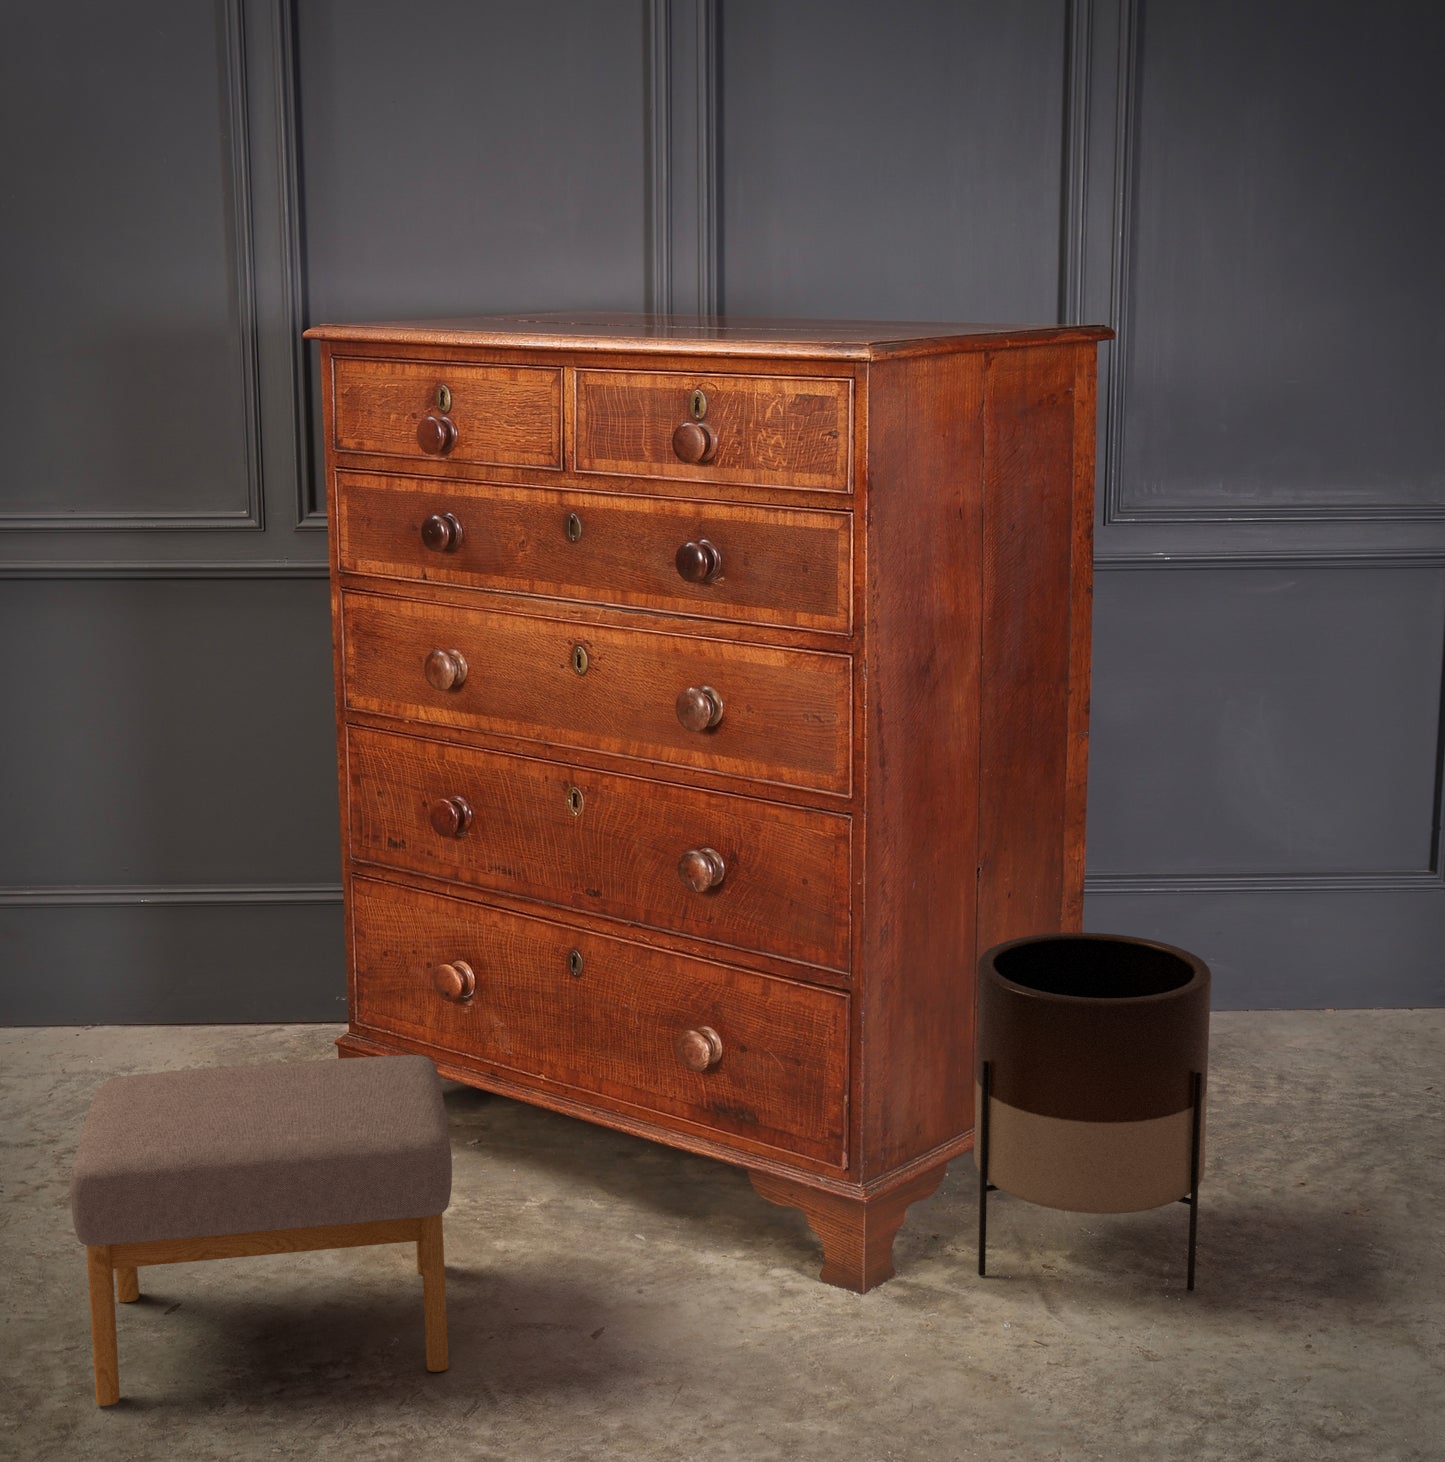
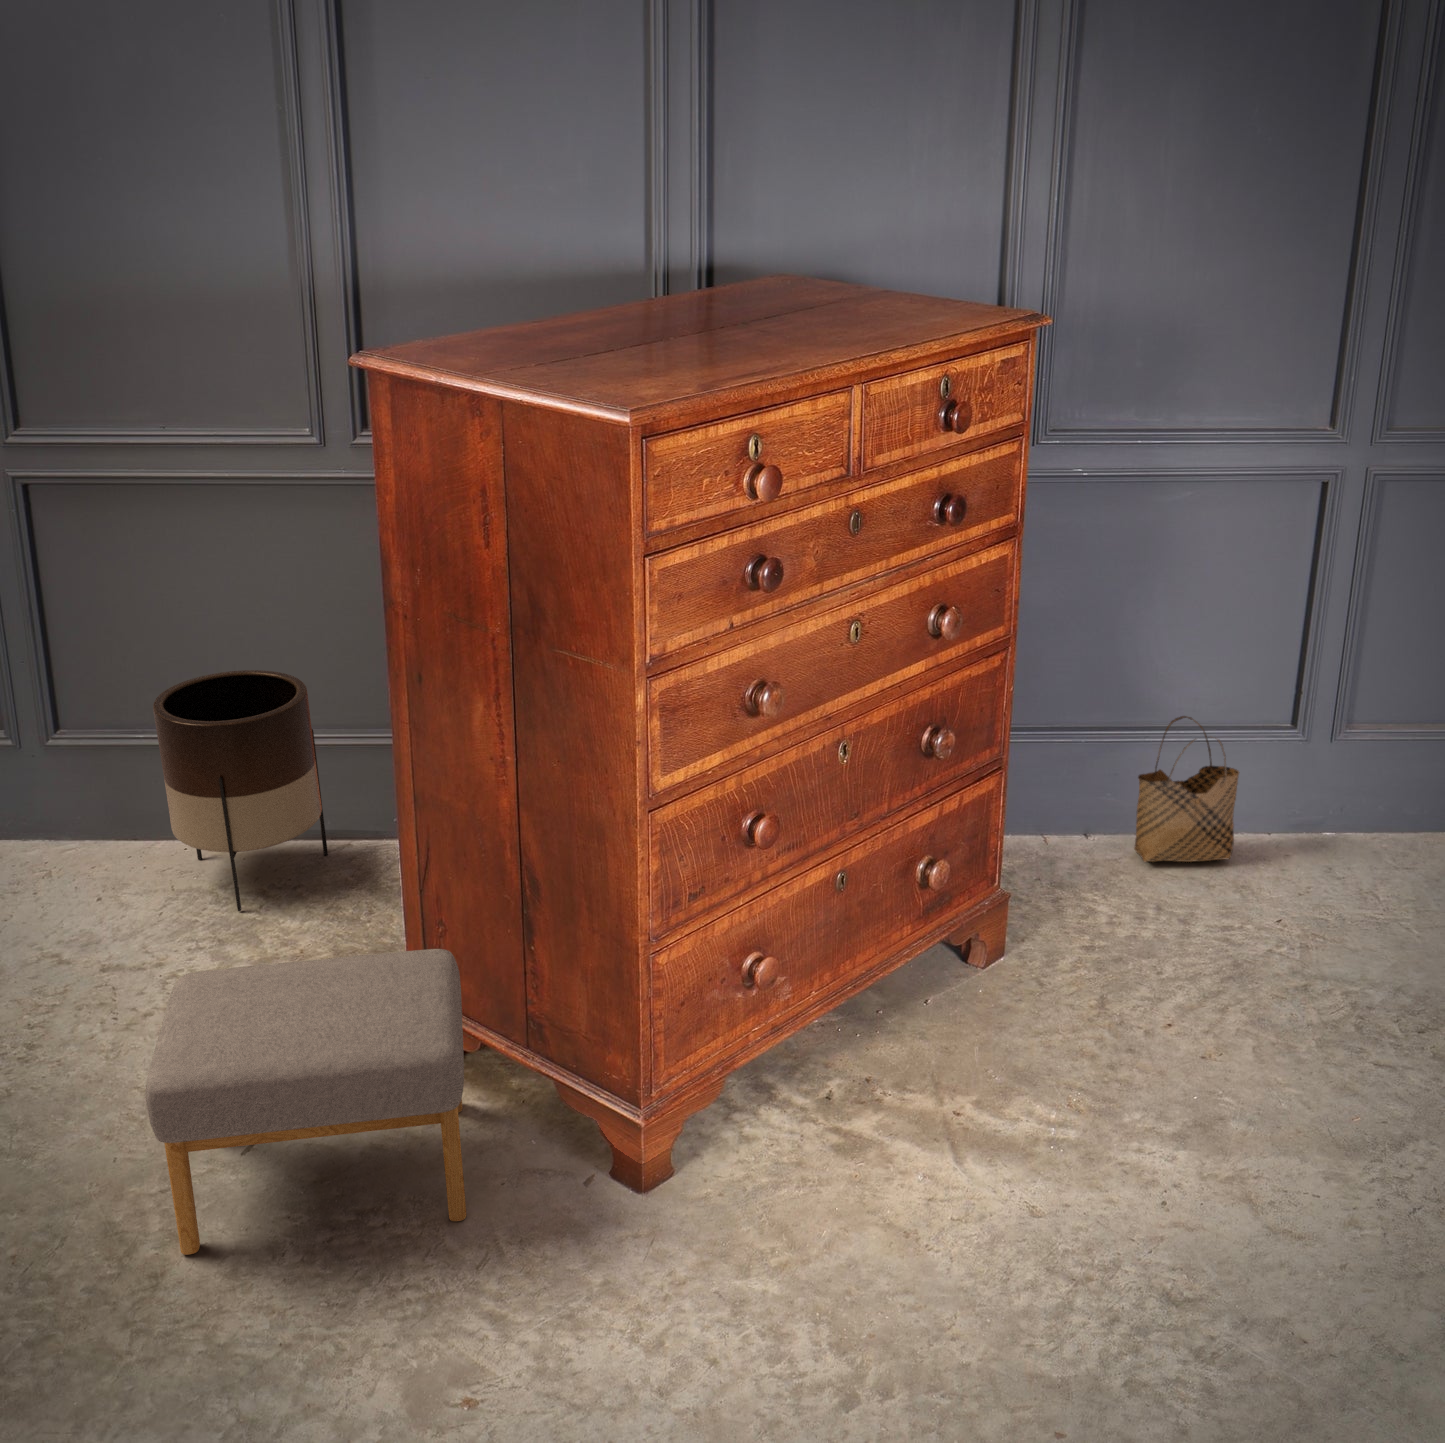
woven basket: none [1248,855,1371,1034] -> present [1134,716,1239,862]
planter: present [974,933,1211,1291] -> present [153,670,328,911]

